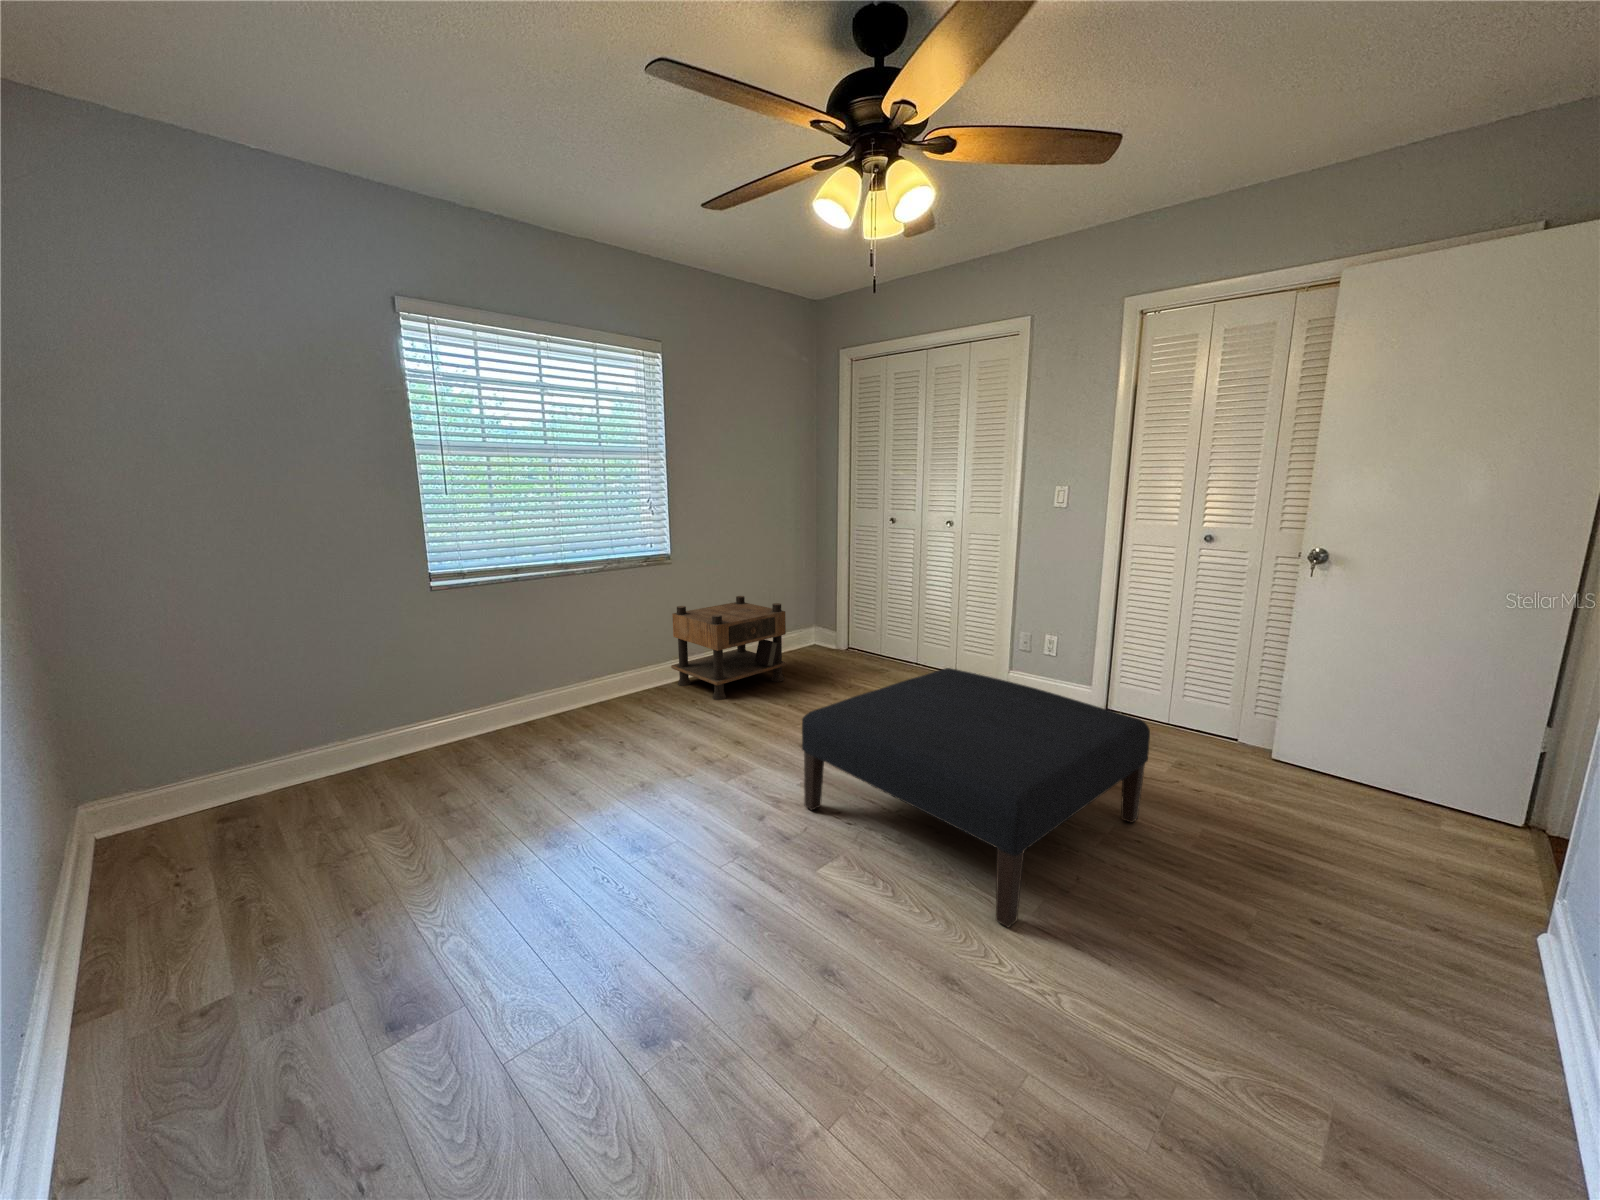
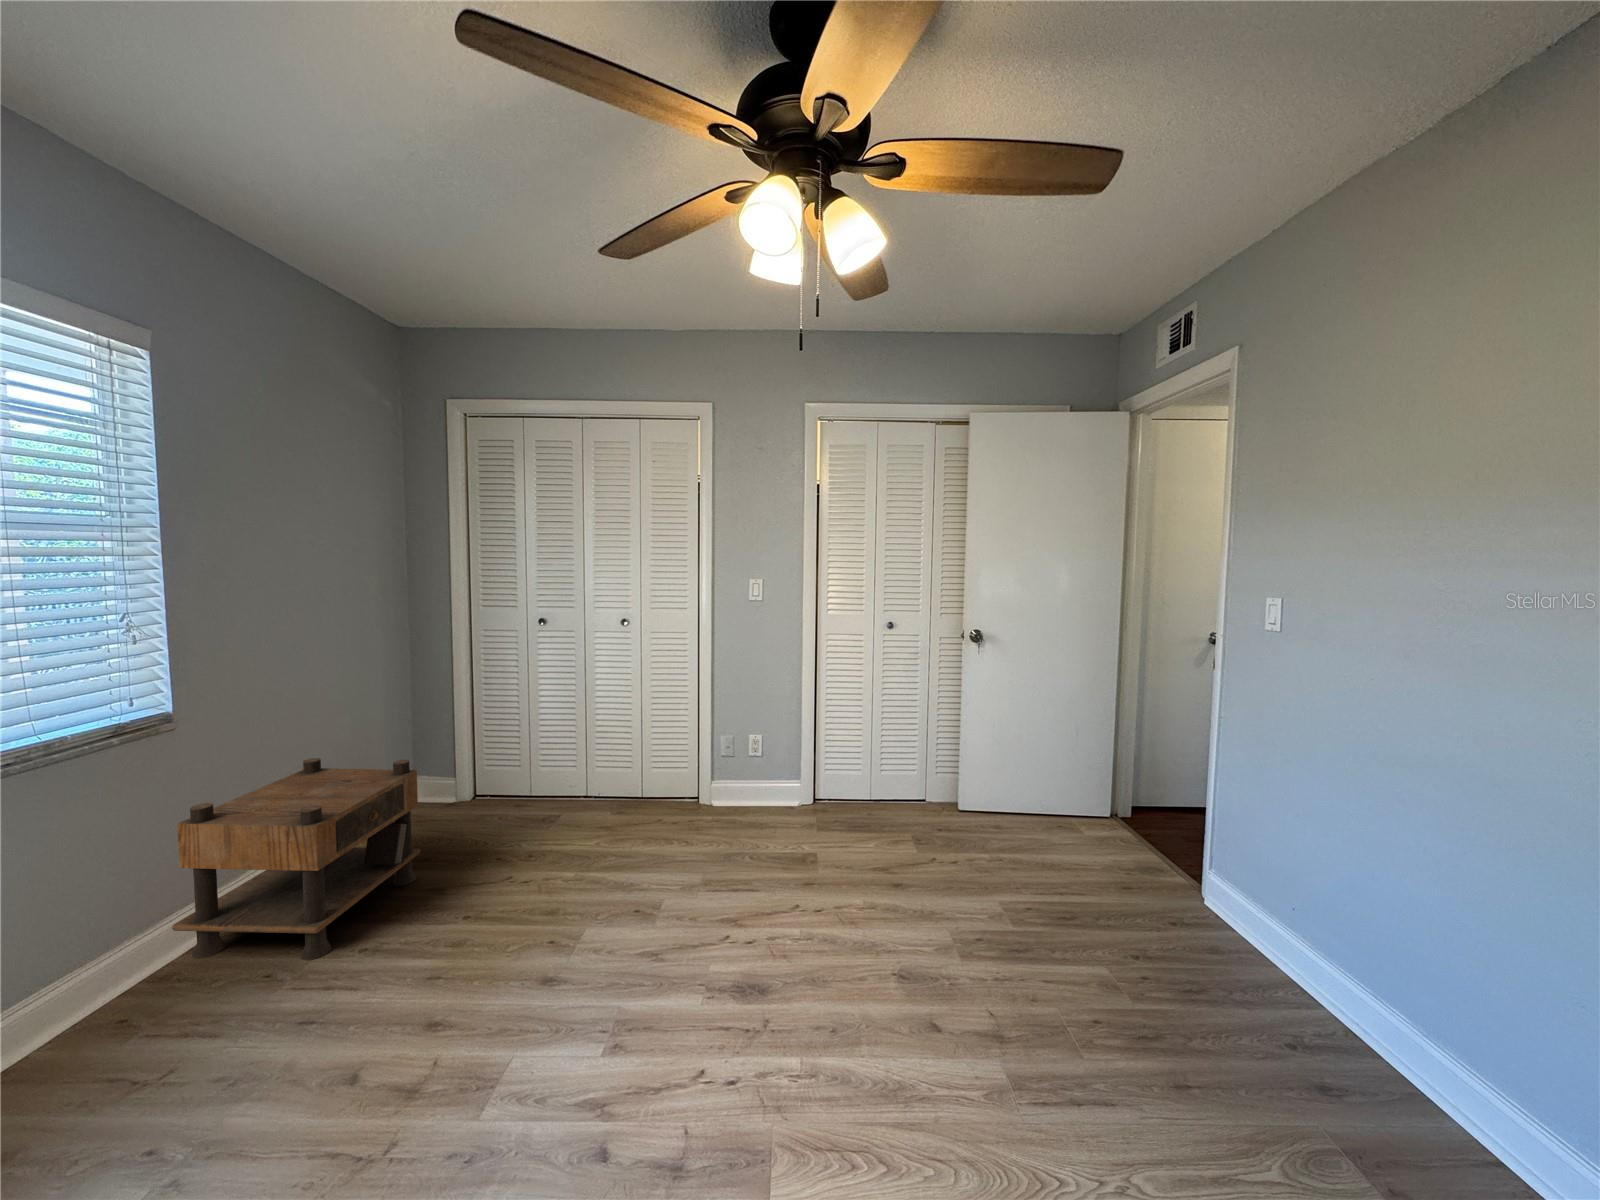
ottoman: present [802,668,1150,927] -> none [646,804,1024,1122]

